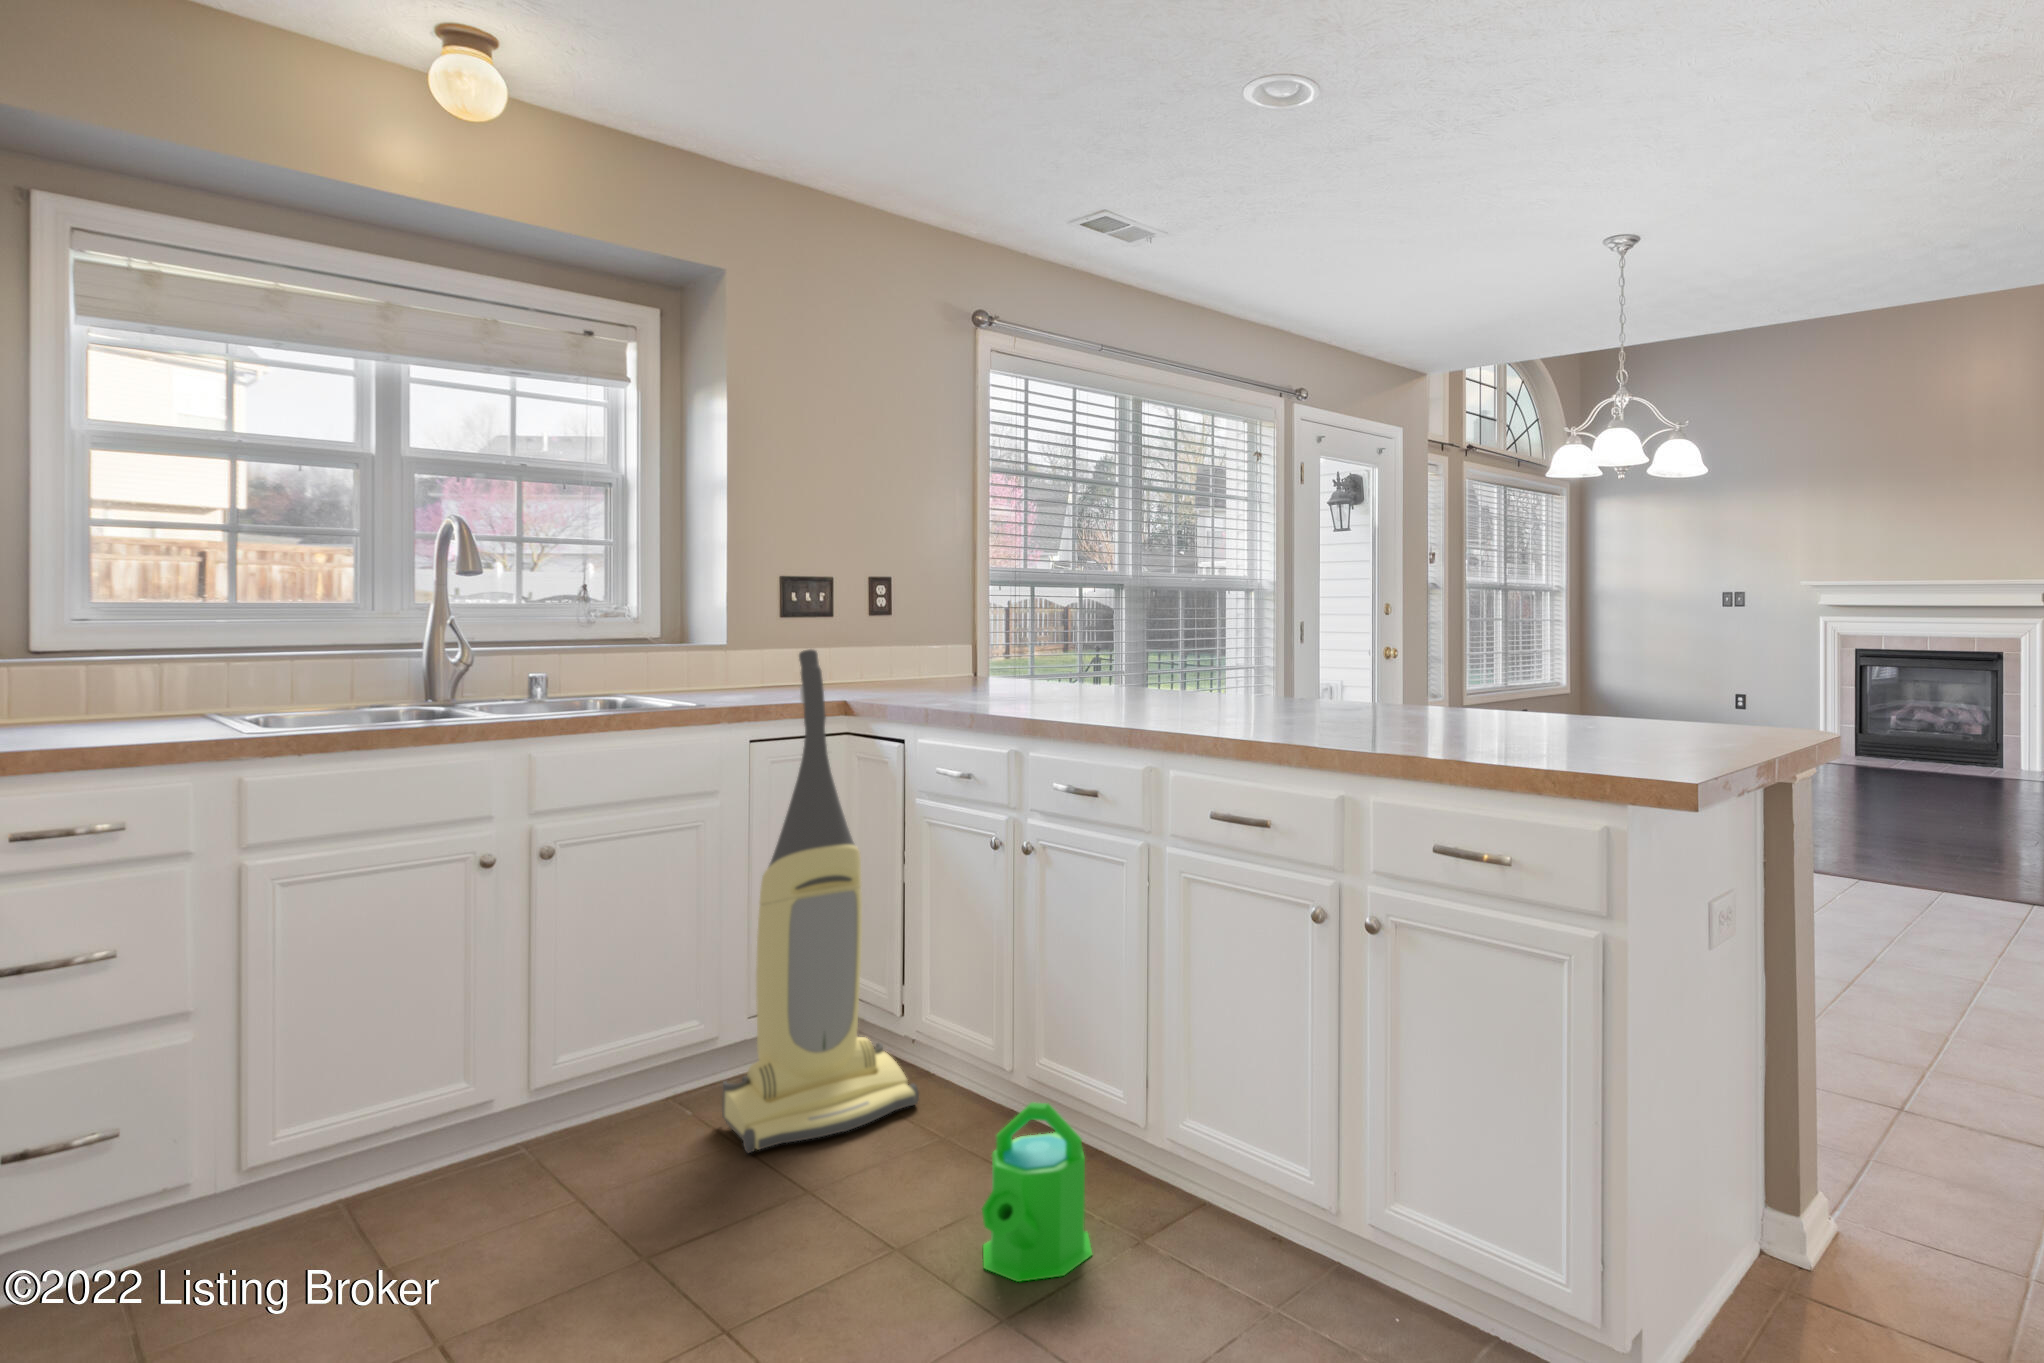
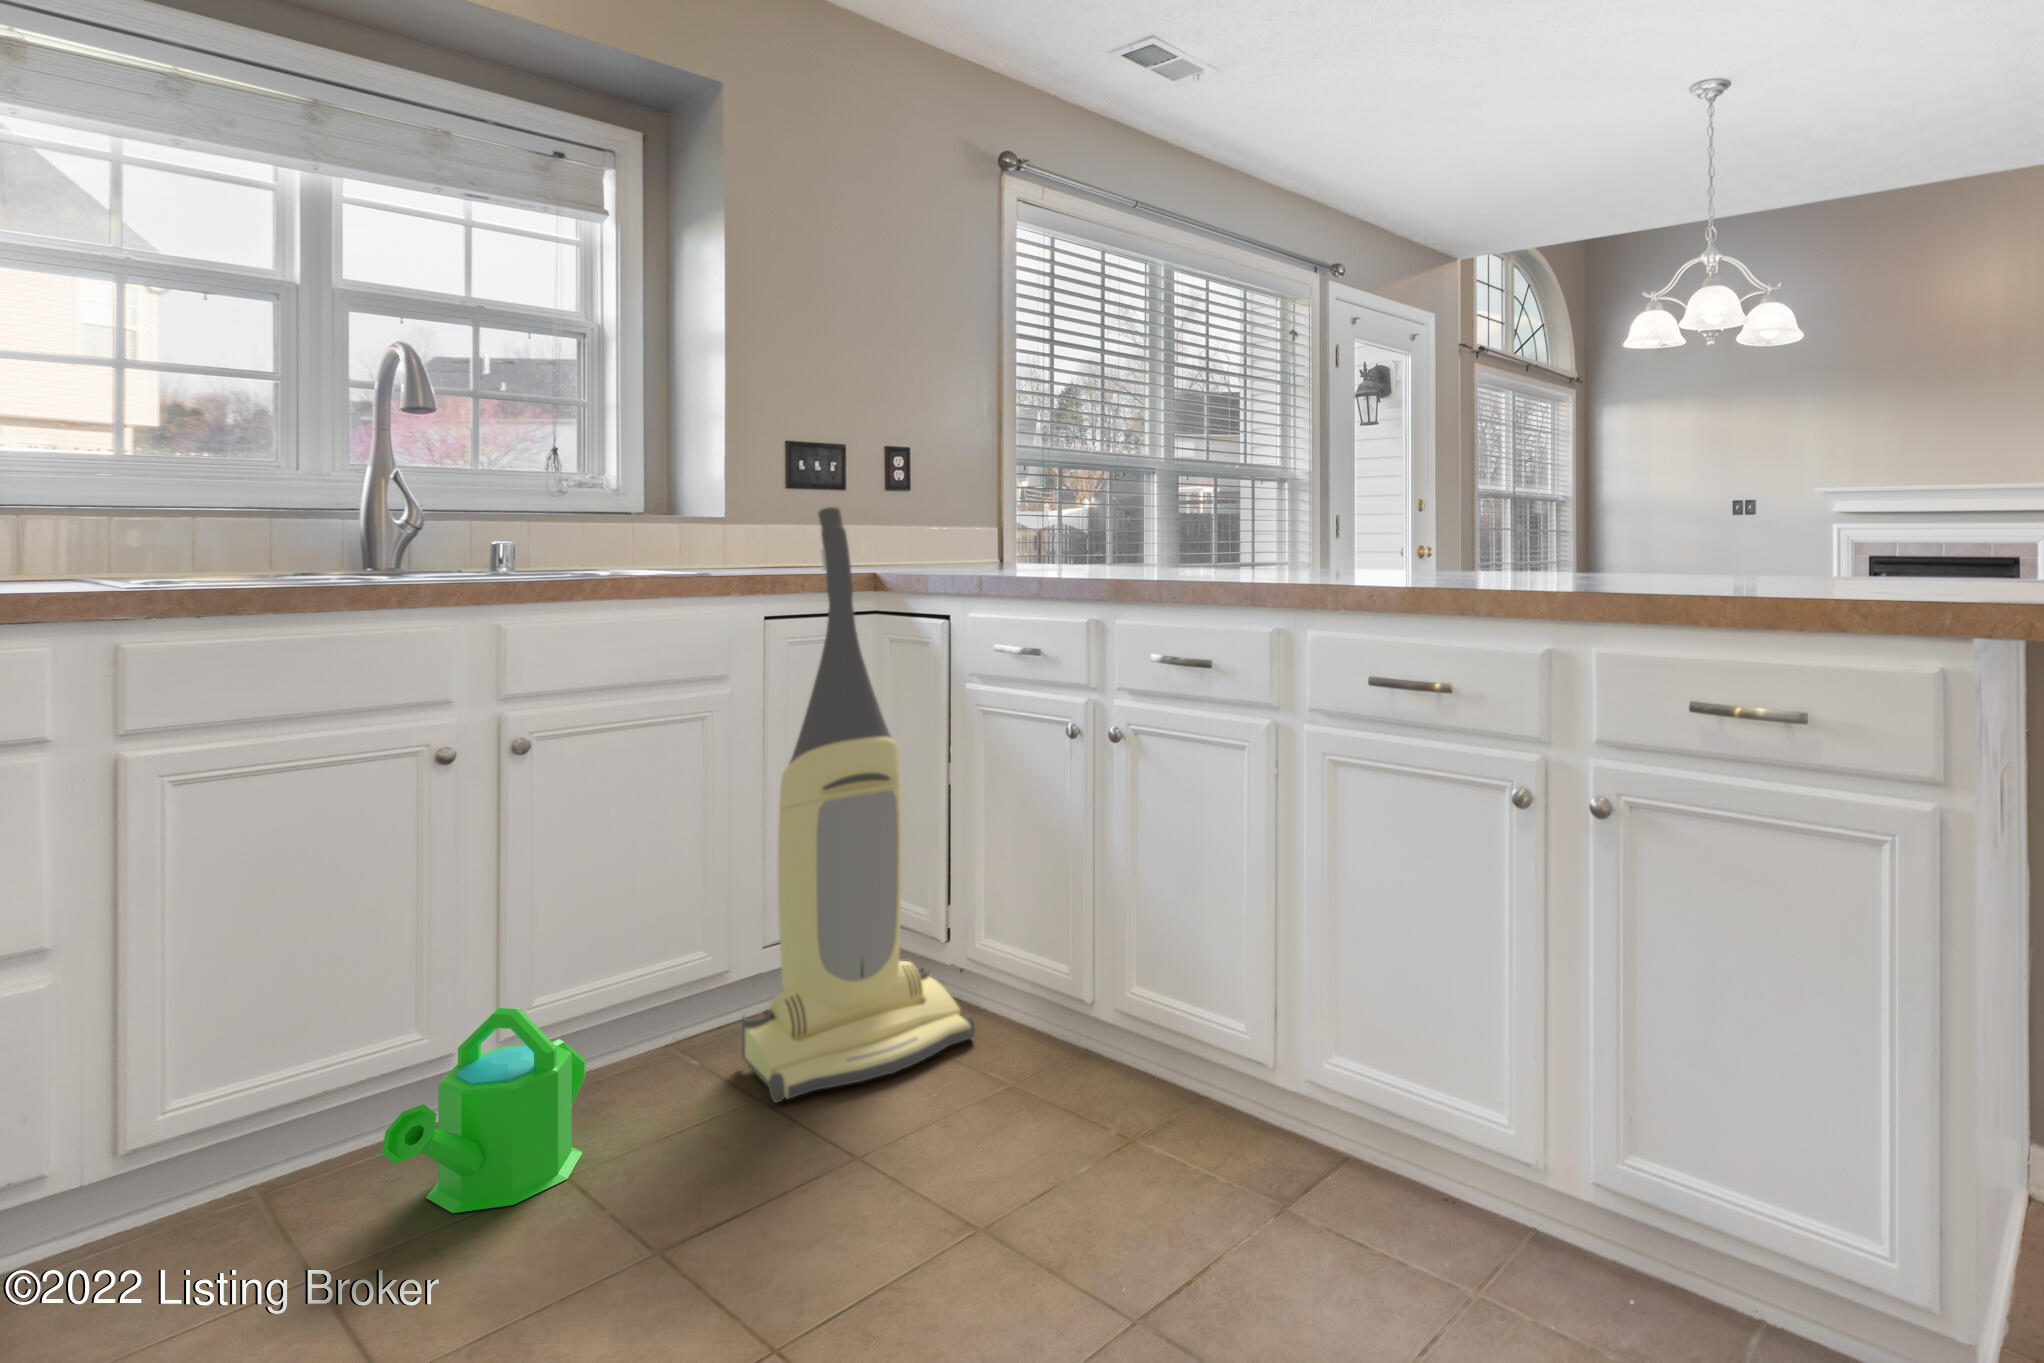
watering can: present [982,1103,1092,1282] -> present [382,1008,586,1213]

